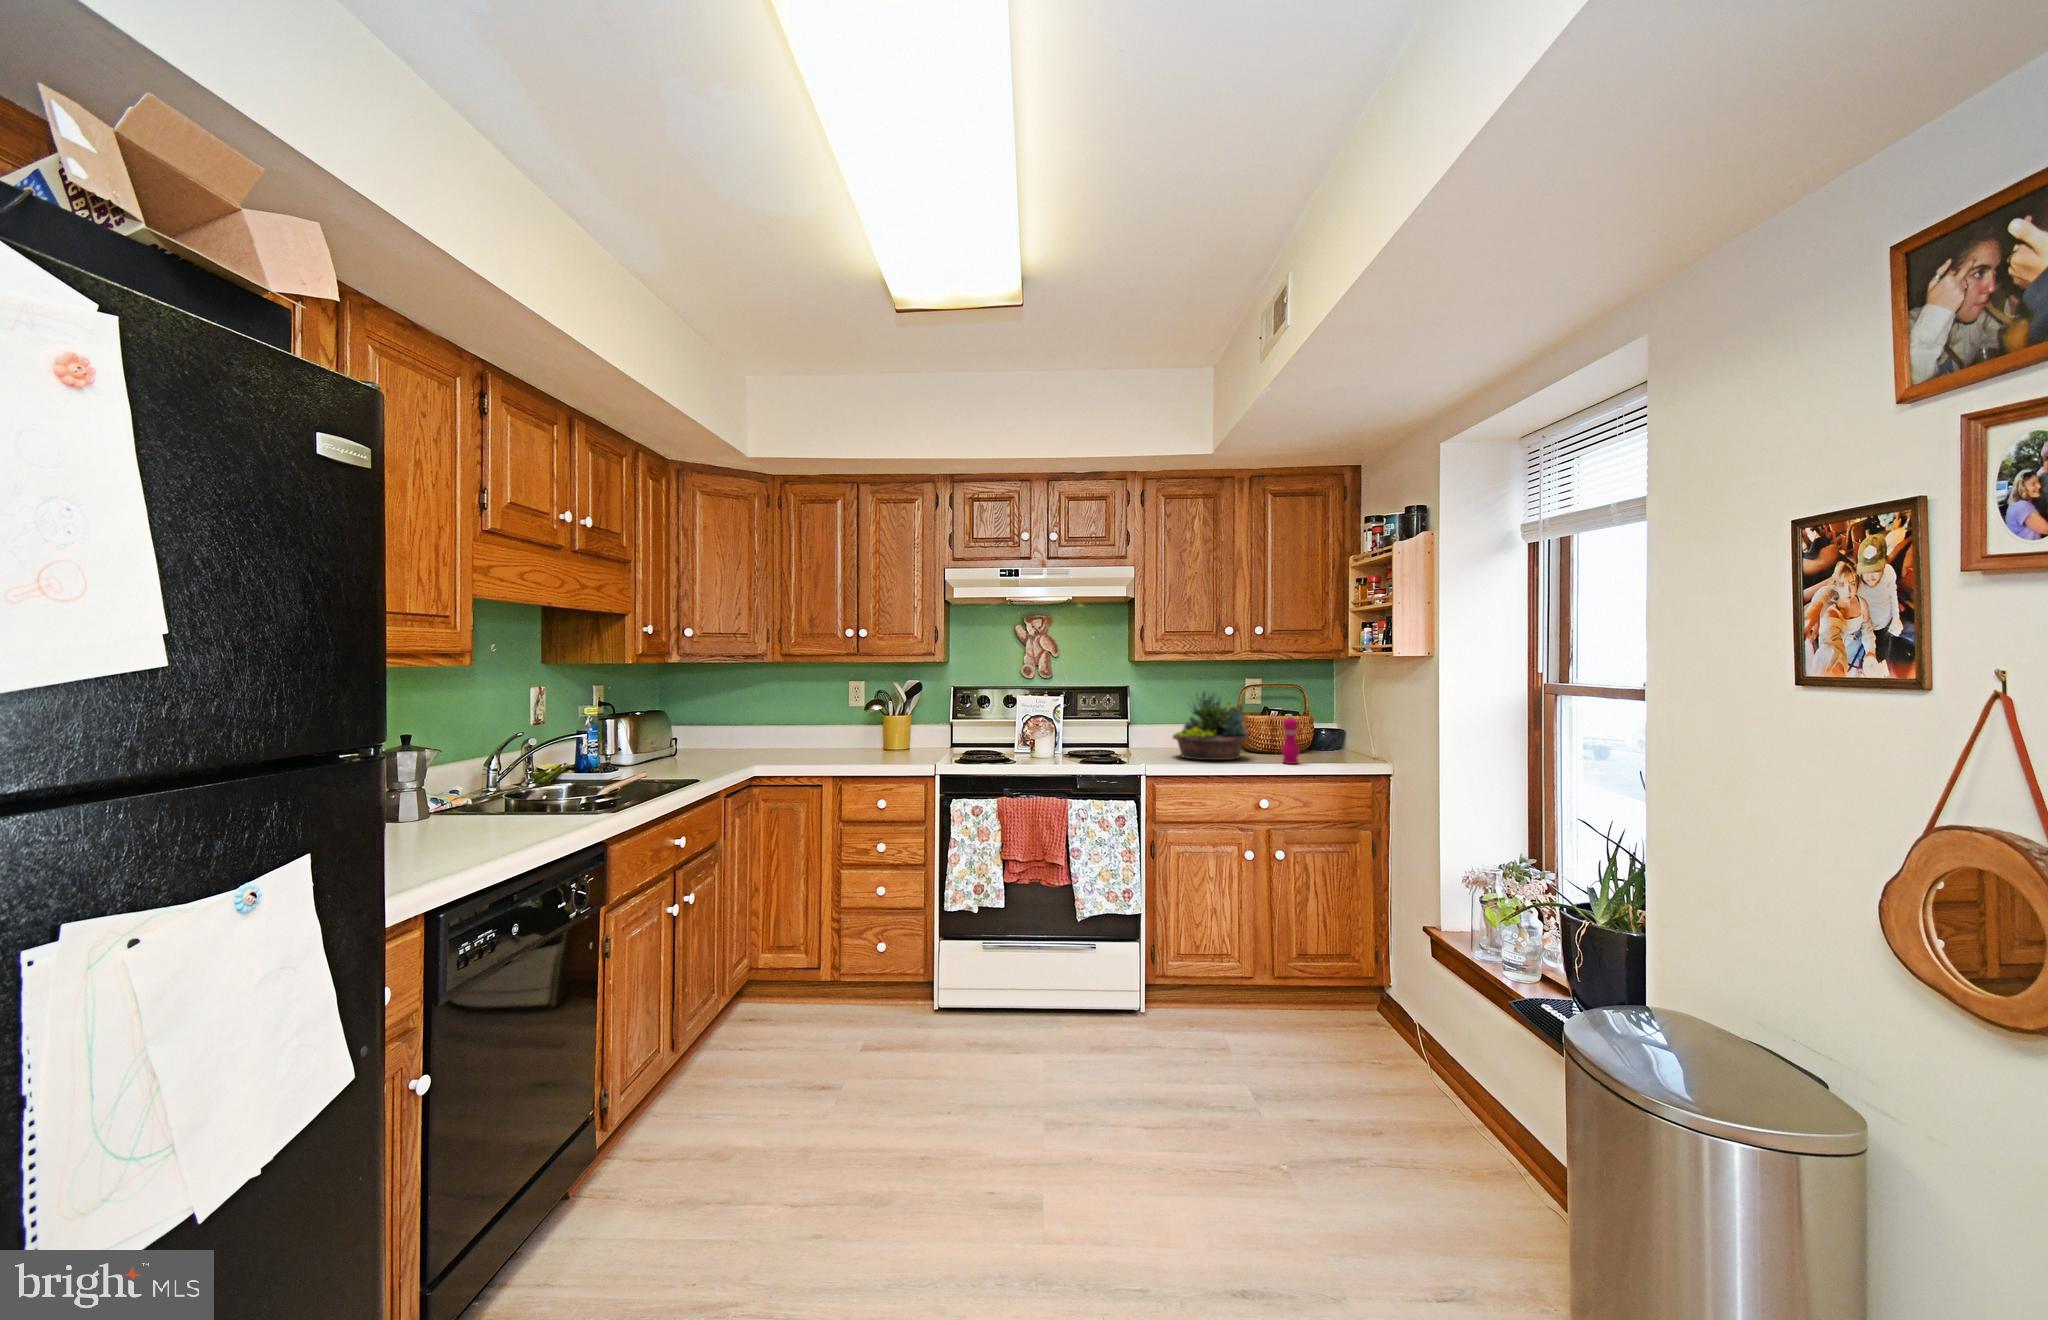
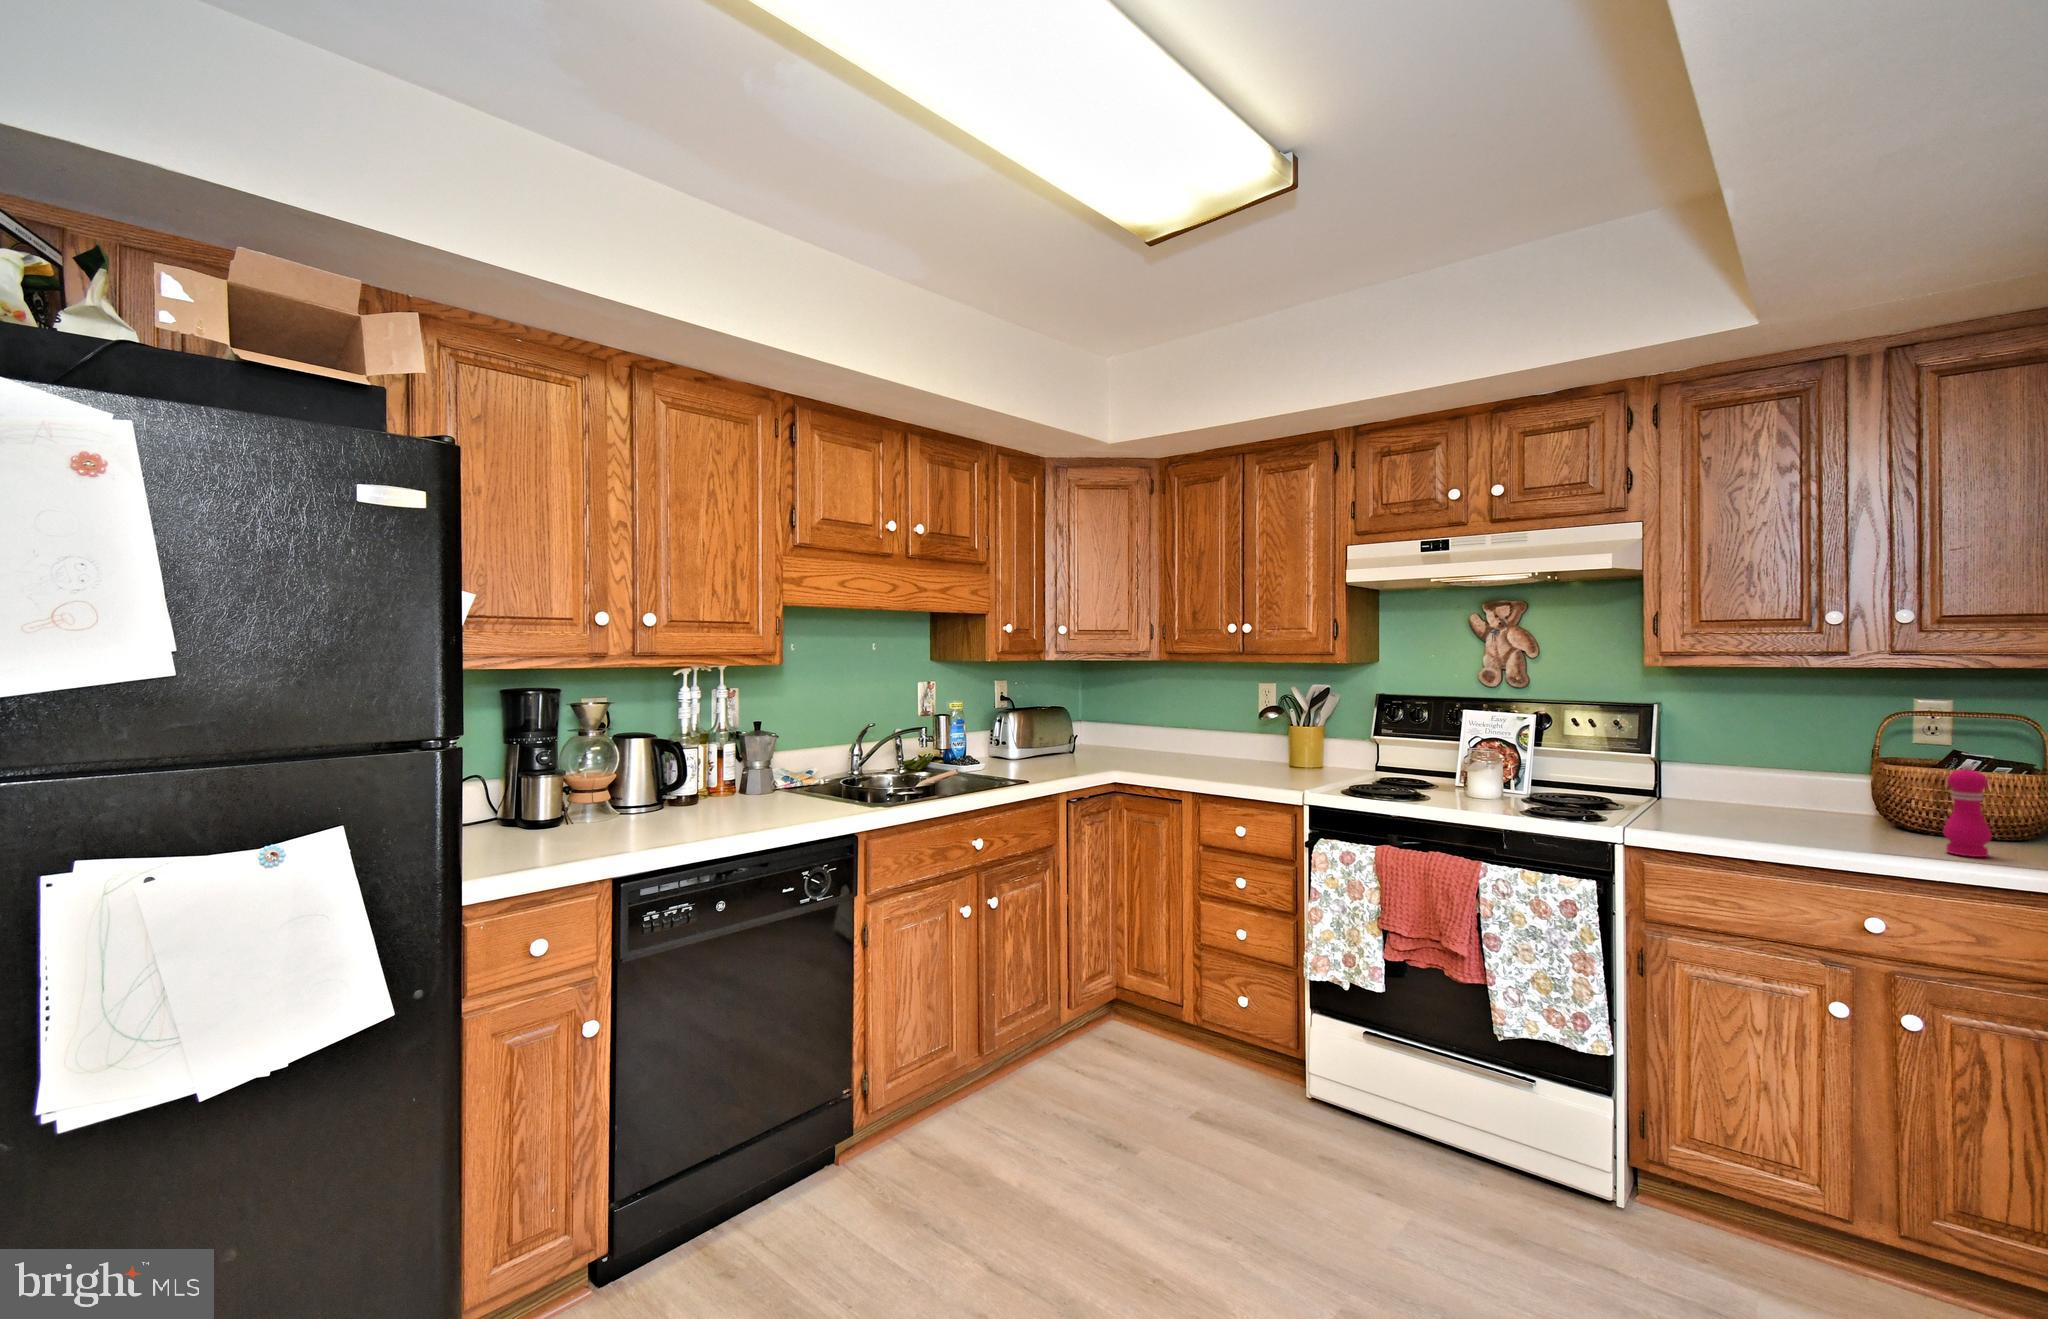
succulent planter: present [1173,692,1248,760] -> none [1708,709,1880,833]

